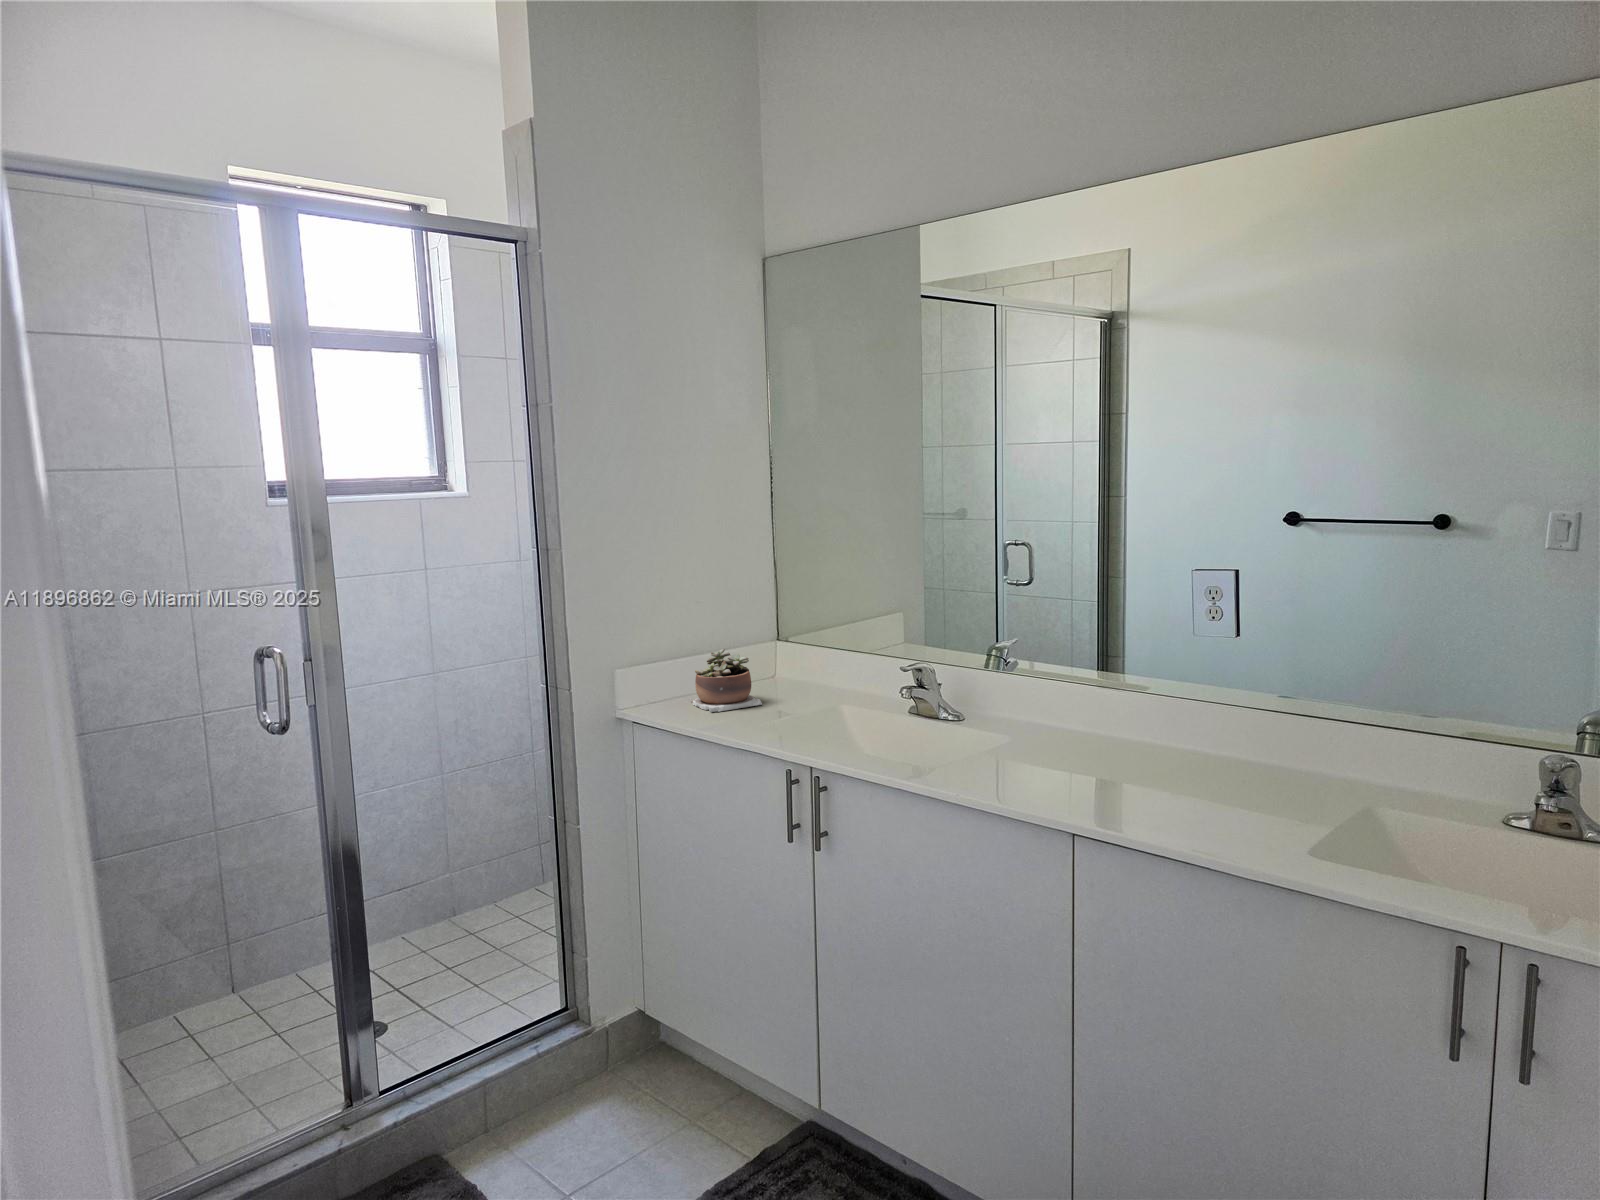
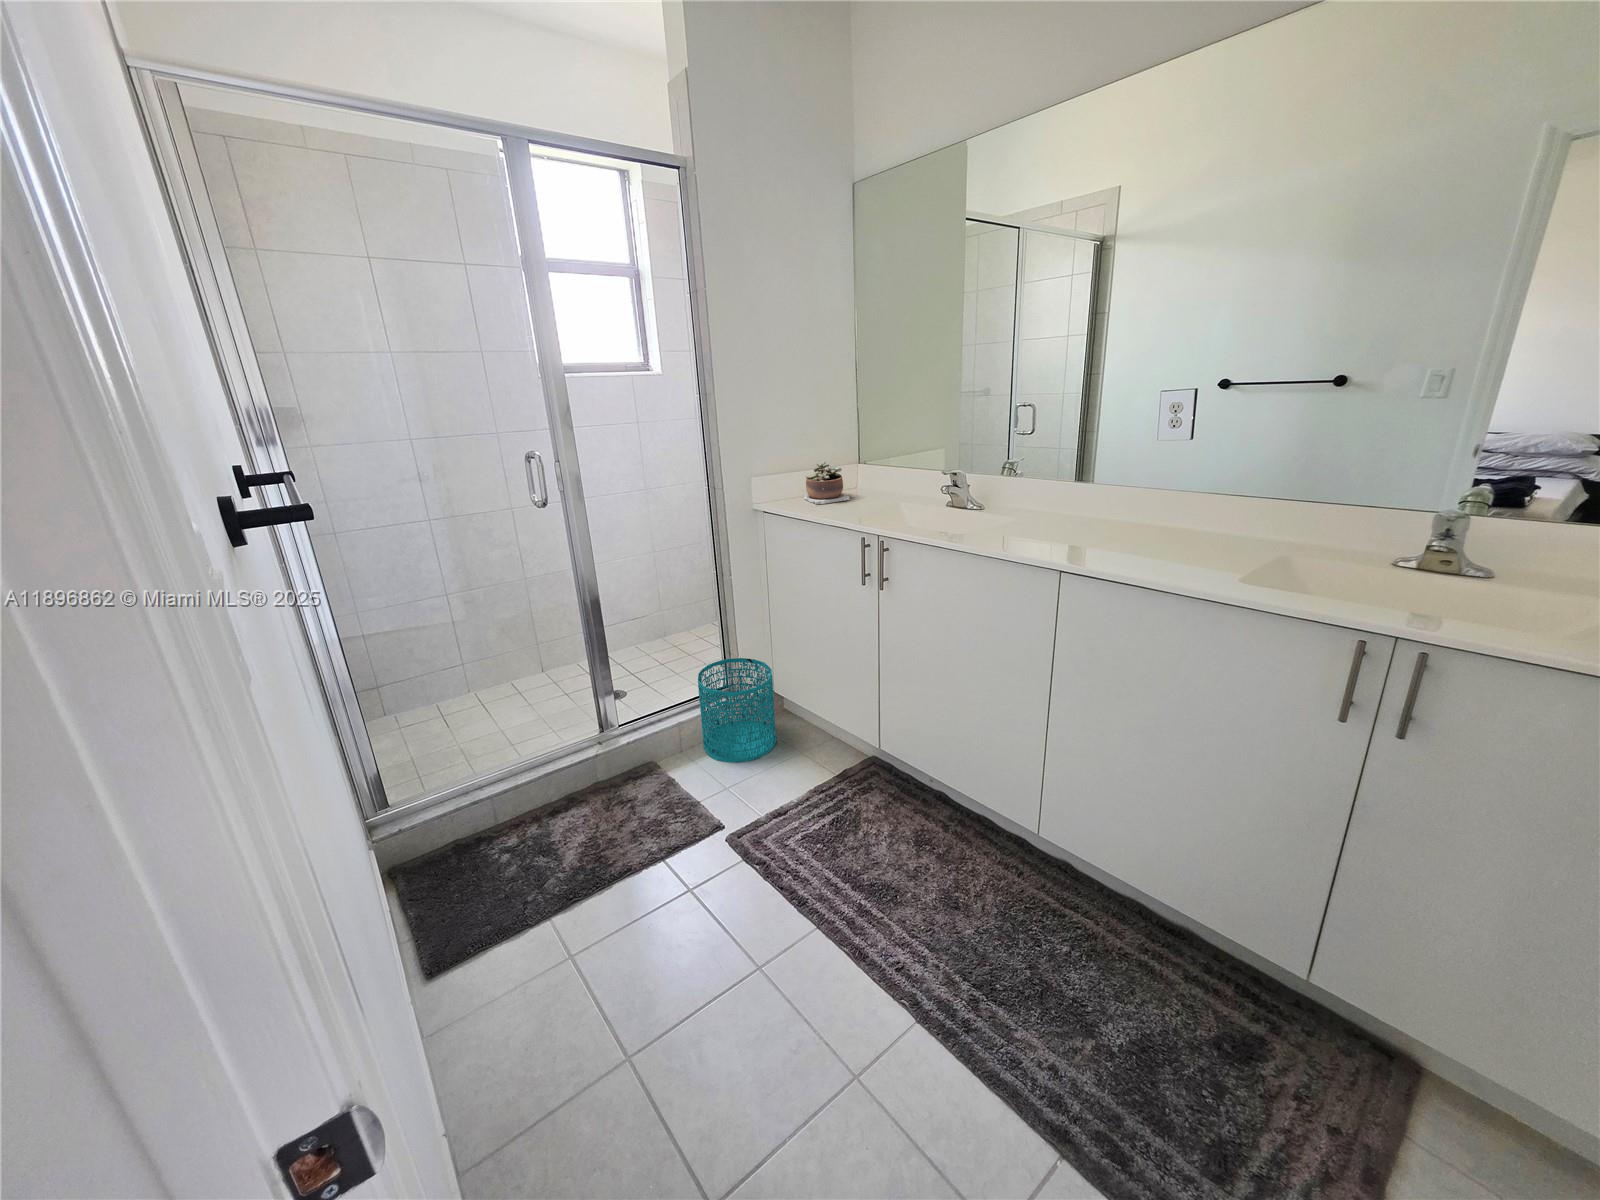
wastebasket: none [519,962,650,1149] -> present [698,658,776,763]

